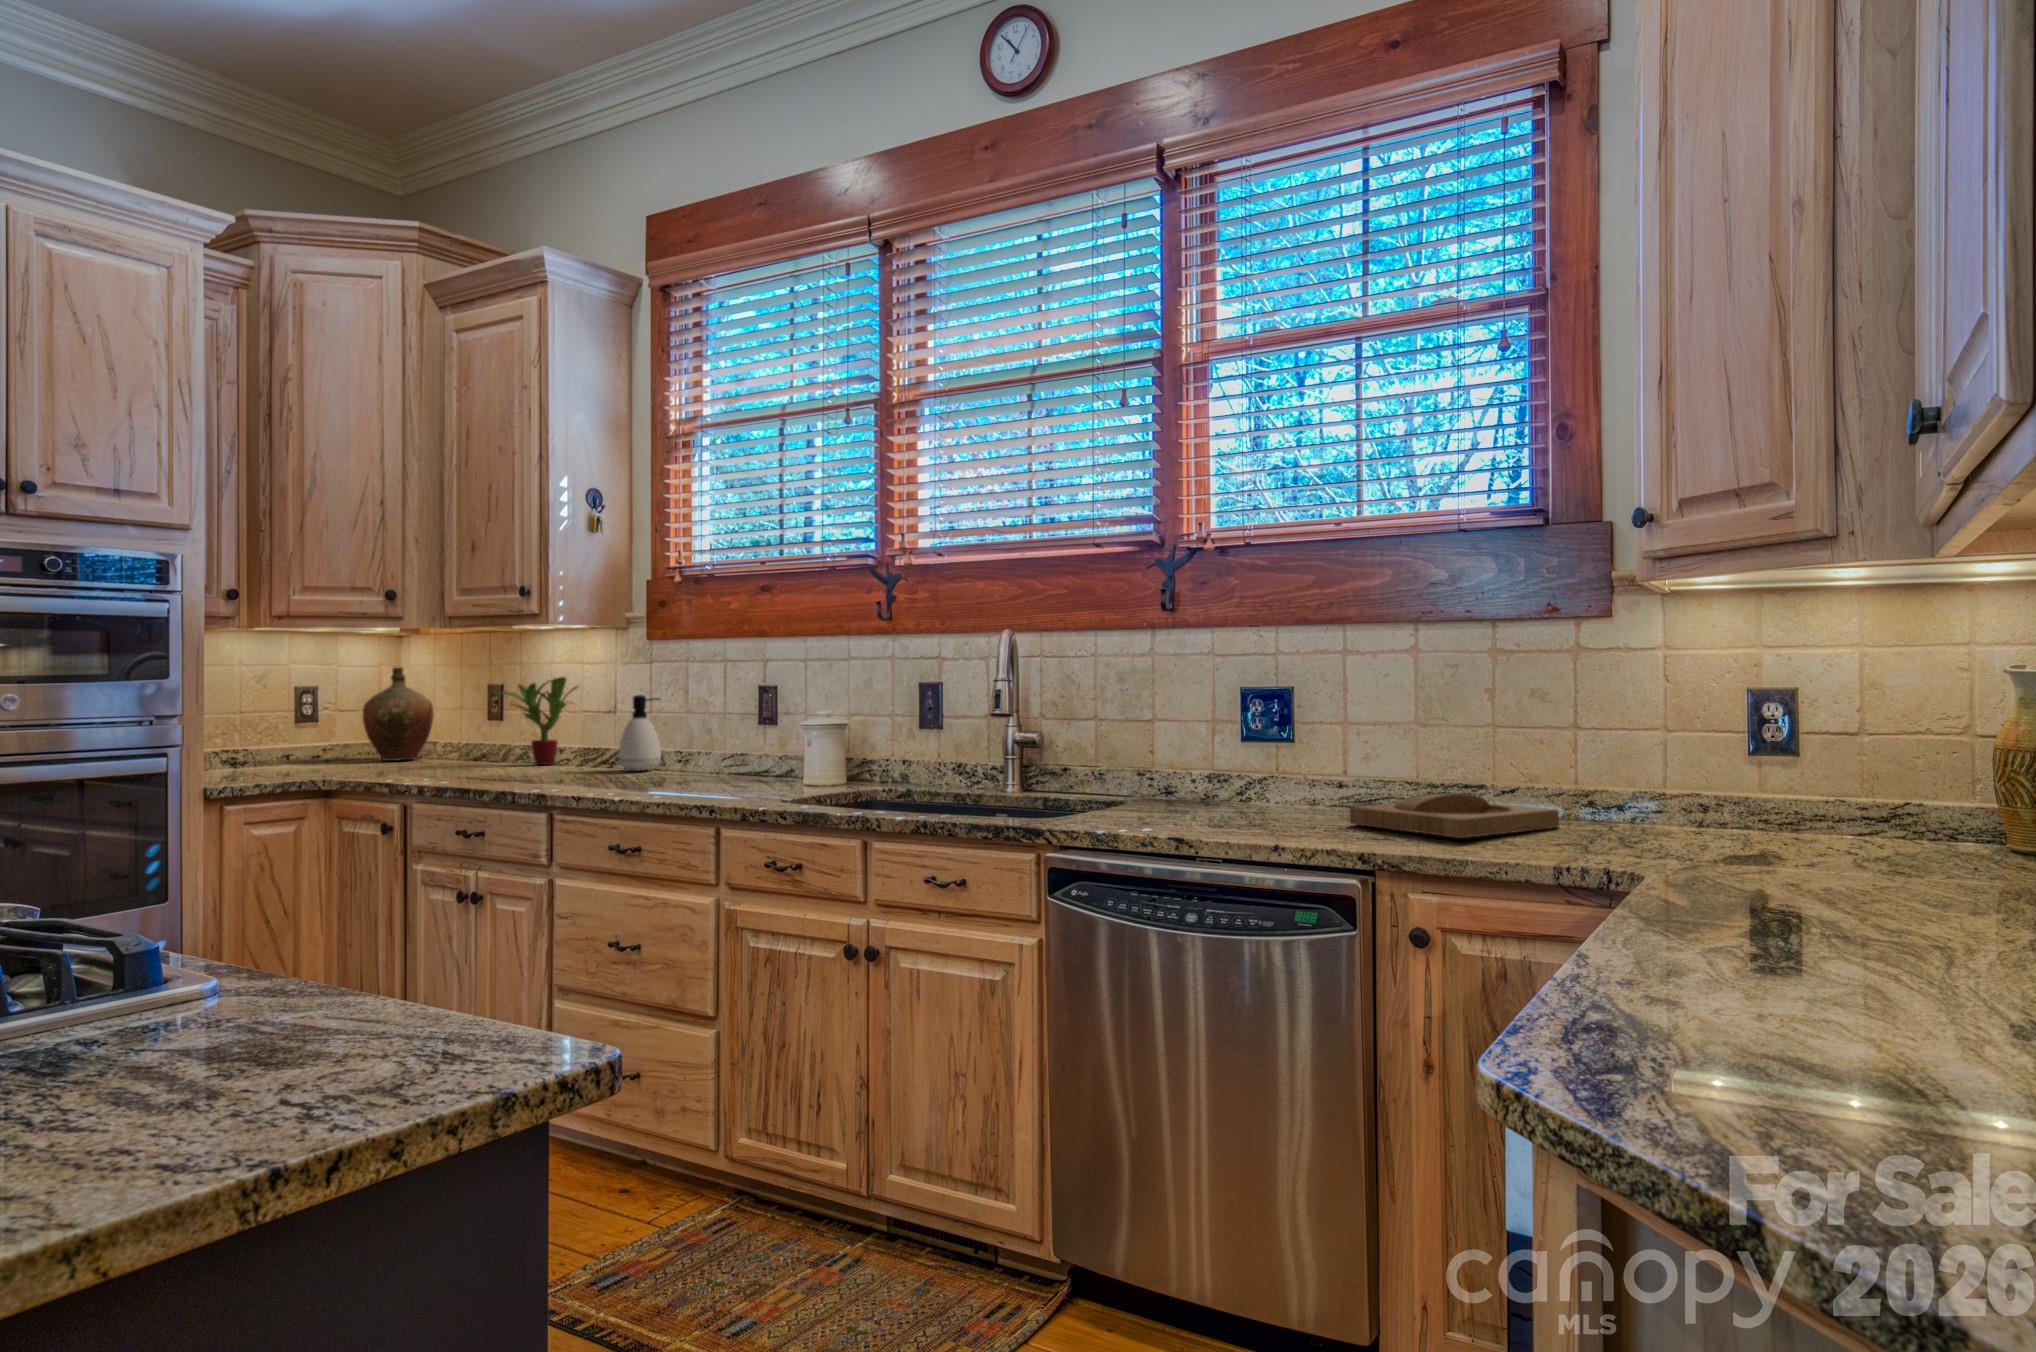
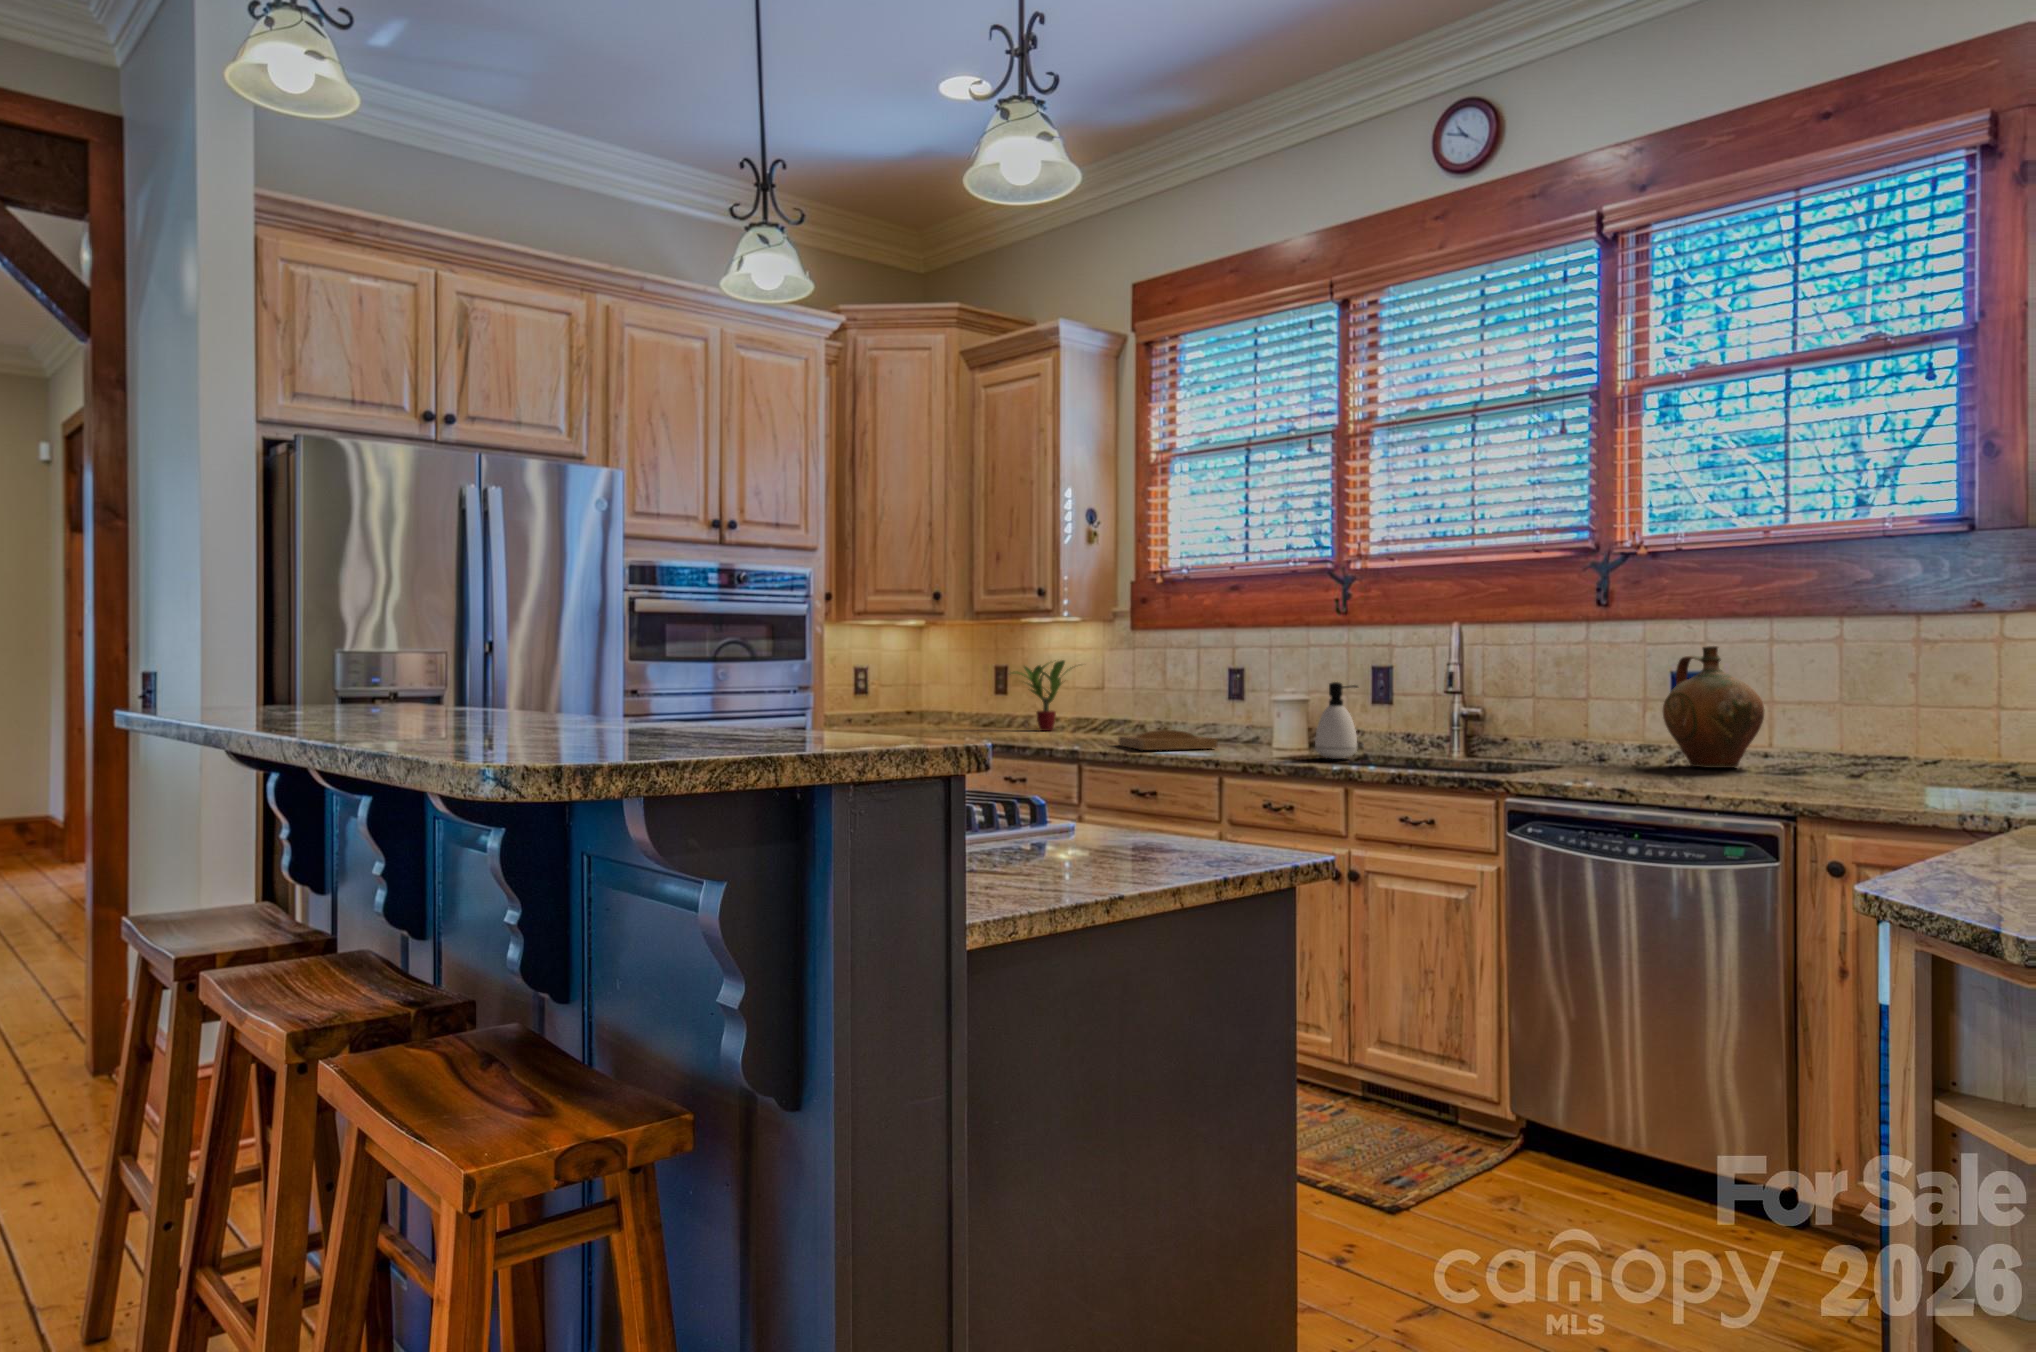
ceramic jug: present [363,667,434,761] -> present [1663,646,1764,768]
soap dispenser: present [619,695,661,771] -> present [1315,682,1358,759]
tray: present [1350,794,1559,838] -> present [1119,730,1218,750]

